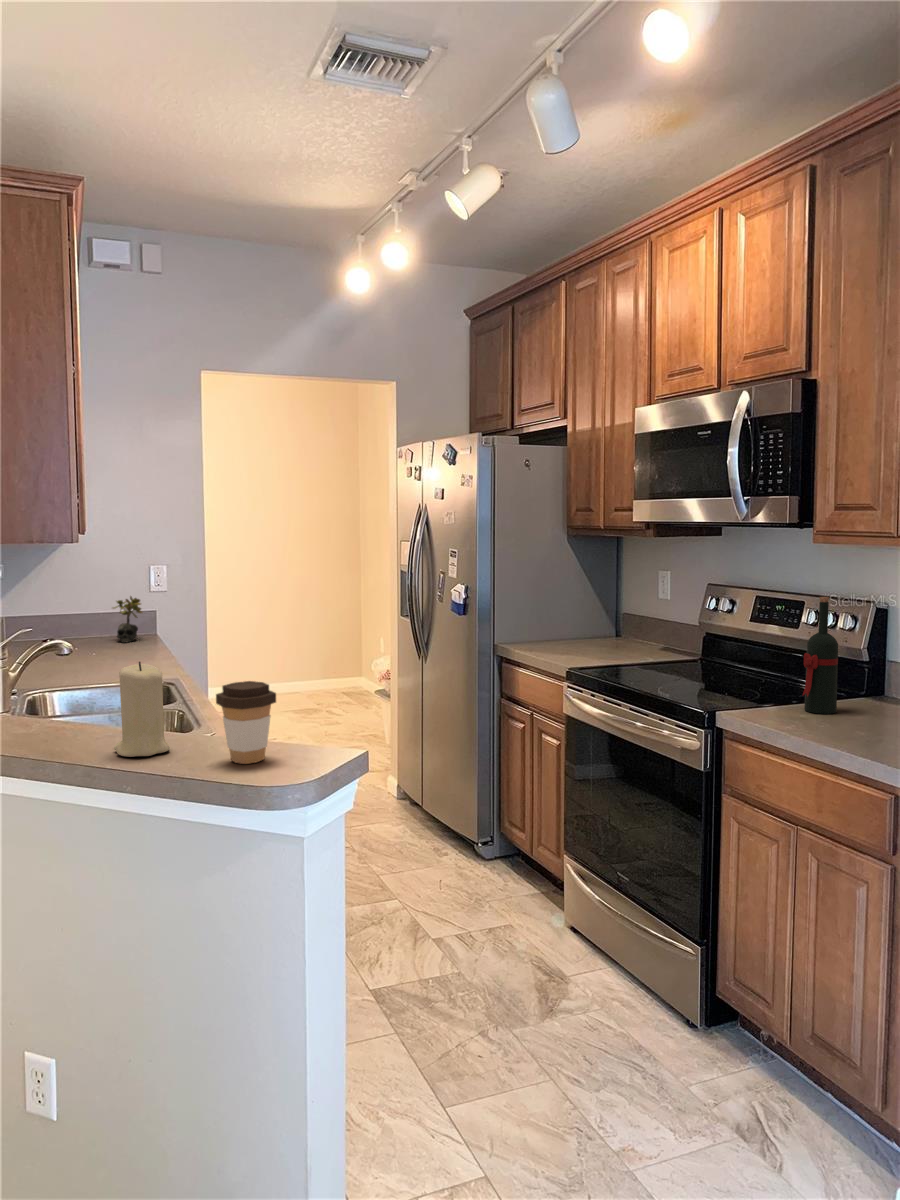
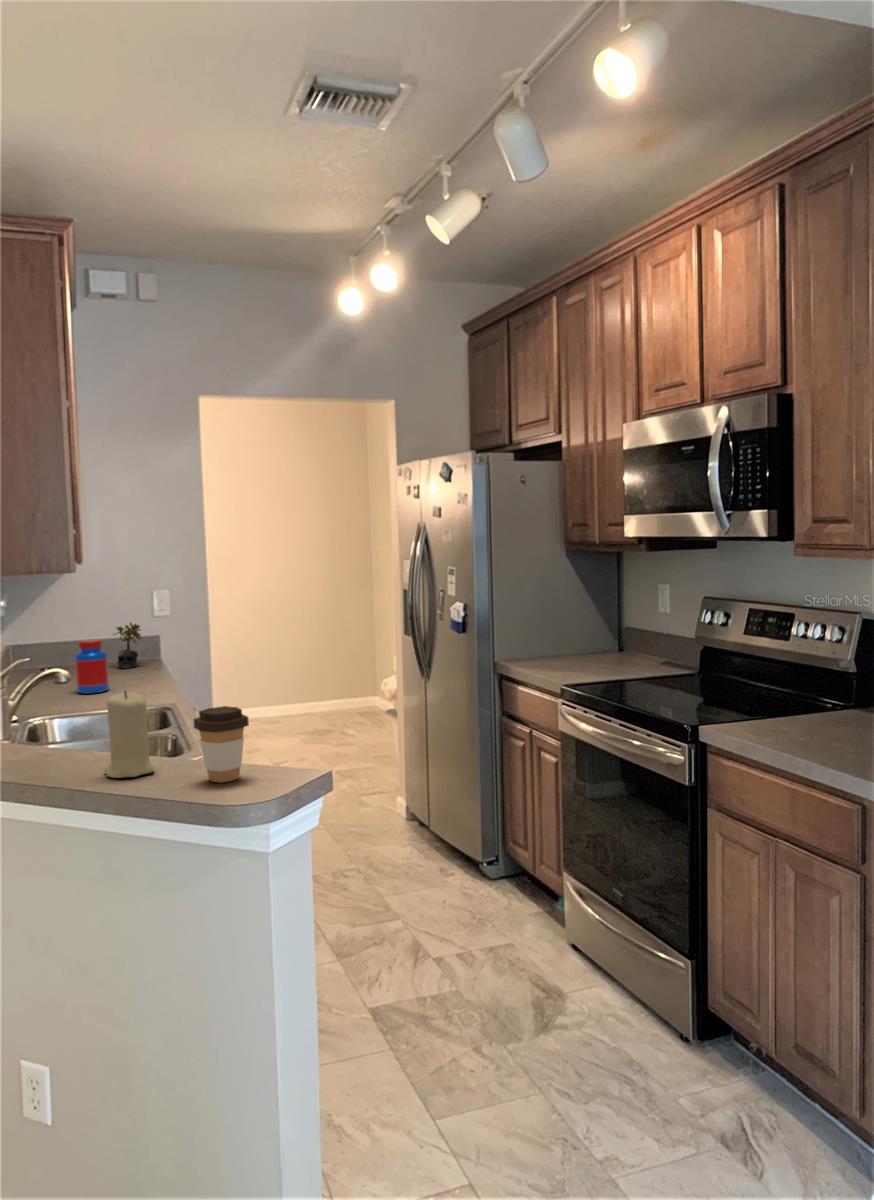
wine bottle: present [803,597,838,714] -> none [784,610,819,727]
jar: none [75,612,109,667] -> present [75,639,109,694]

